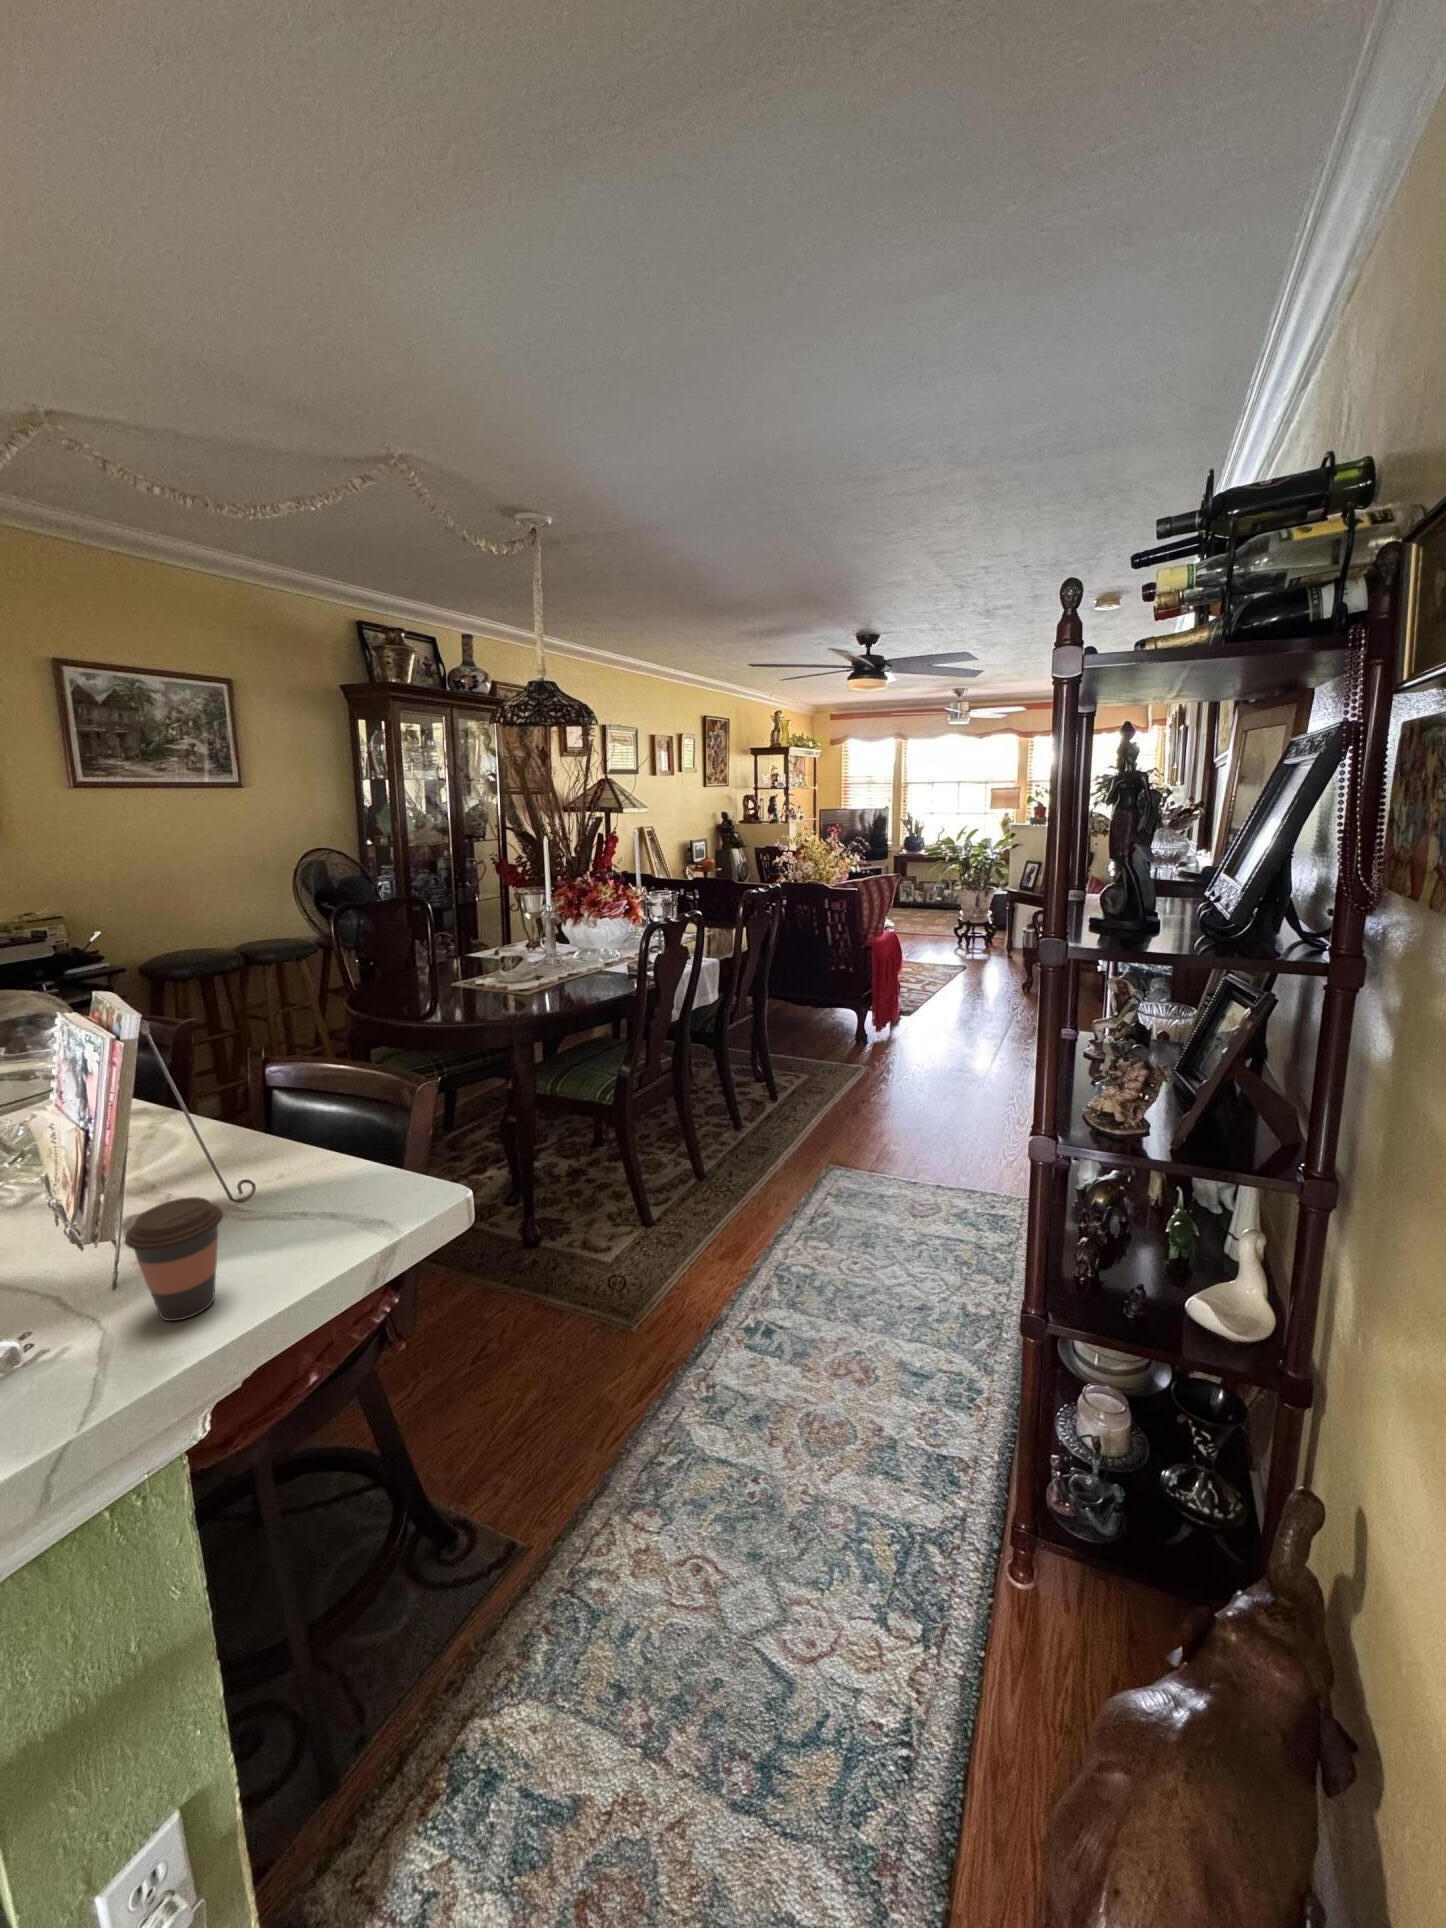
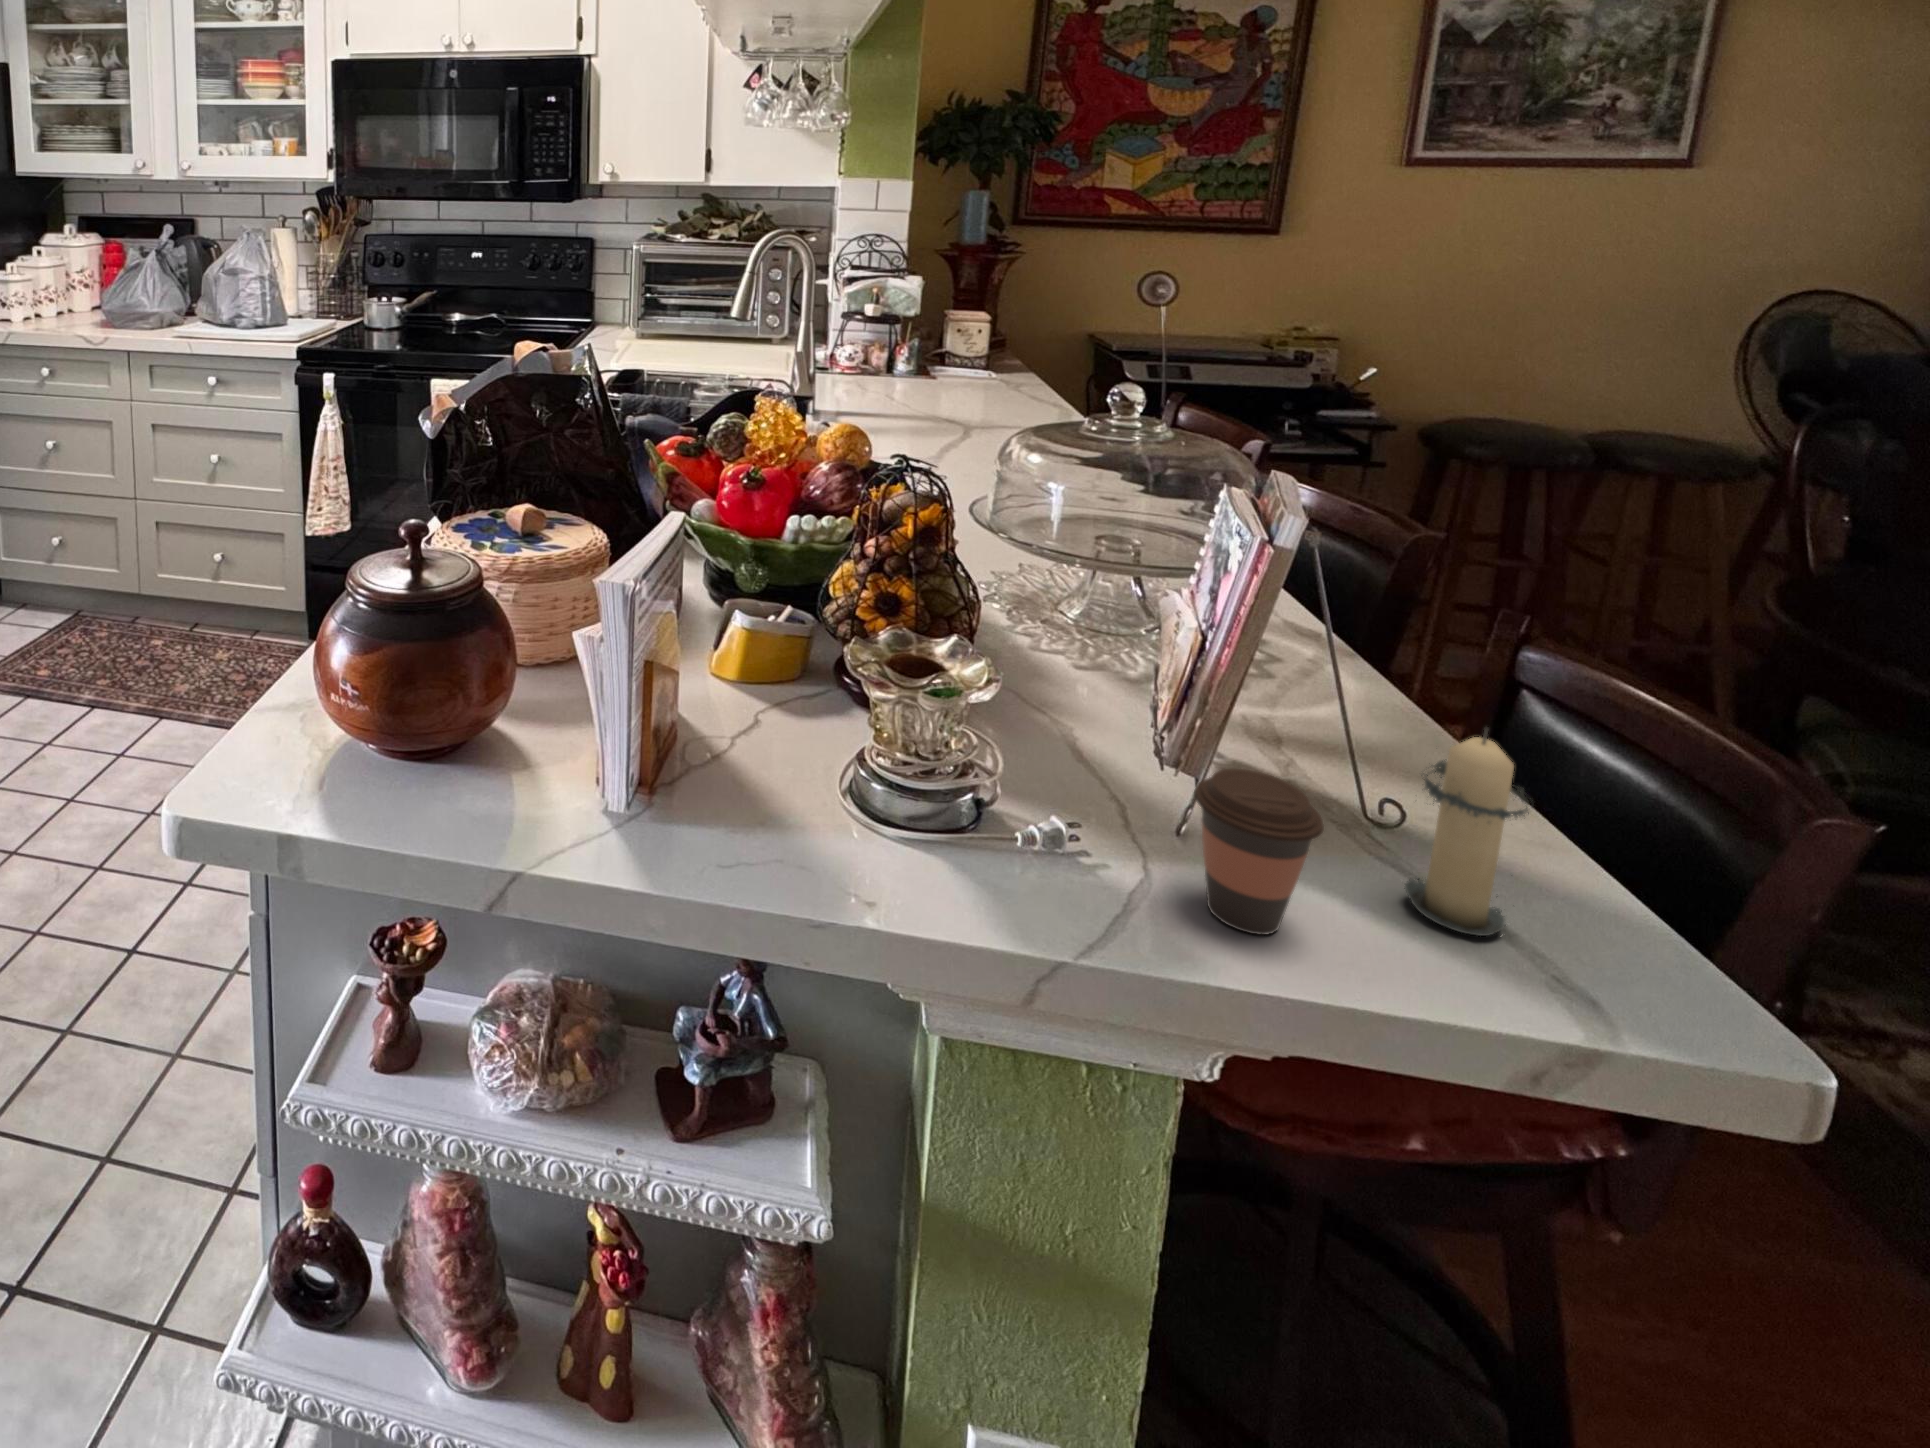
candle: none [257,1102,336,1236] -> present [1404,727,1531,936]

